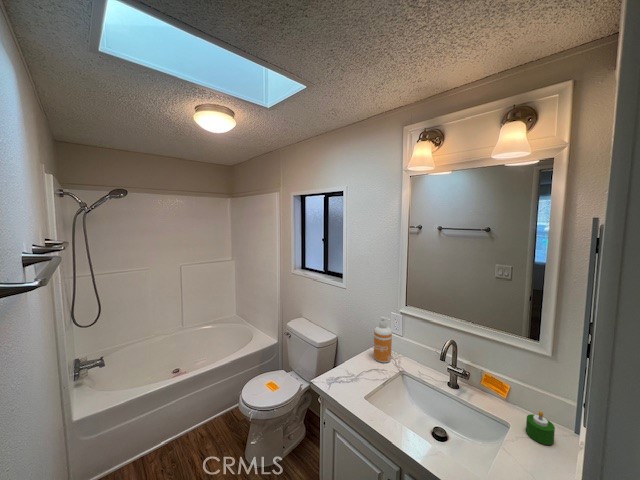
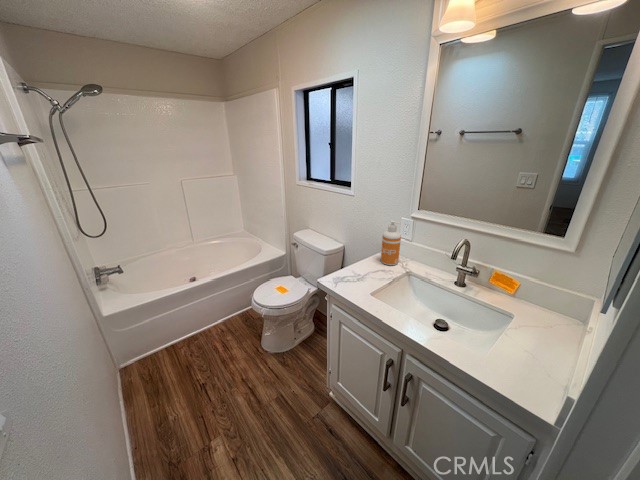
candle: present [526,411,555,445] -> none [531,303,563,332]

